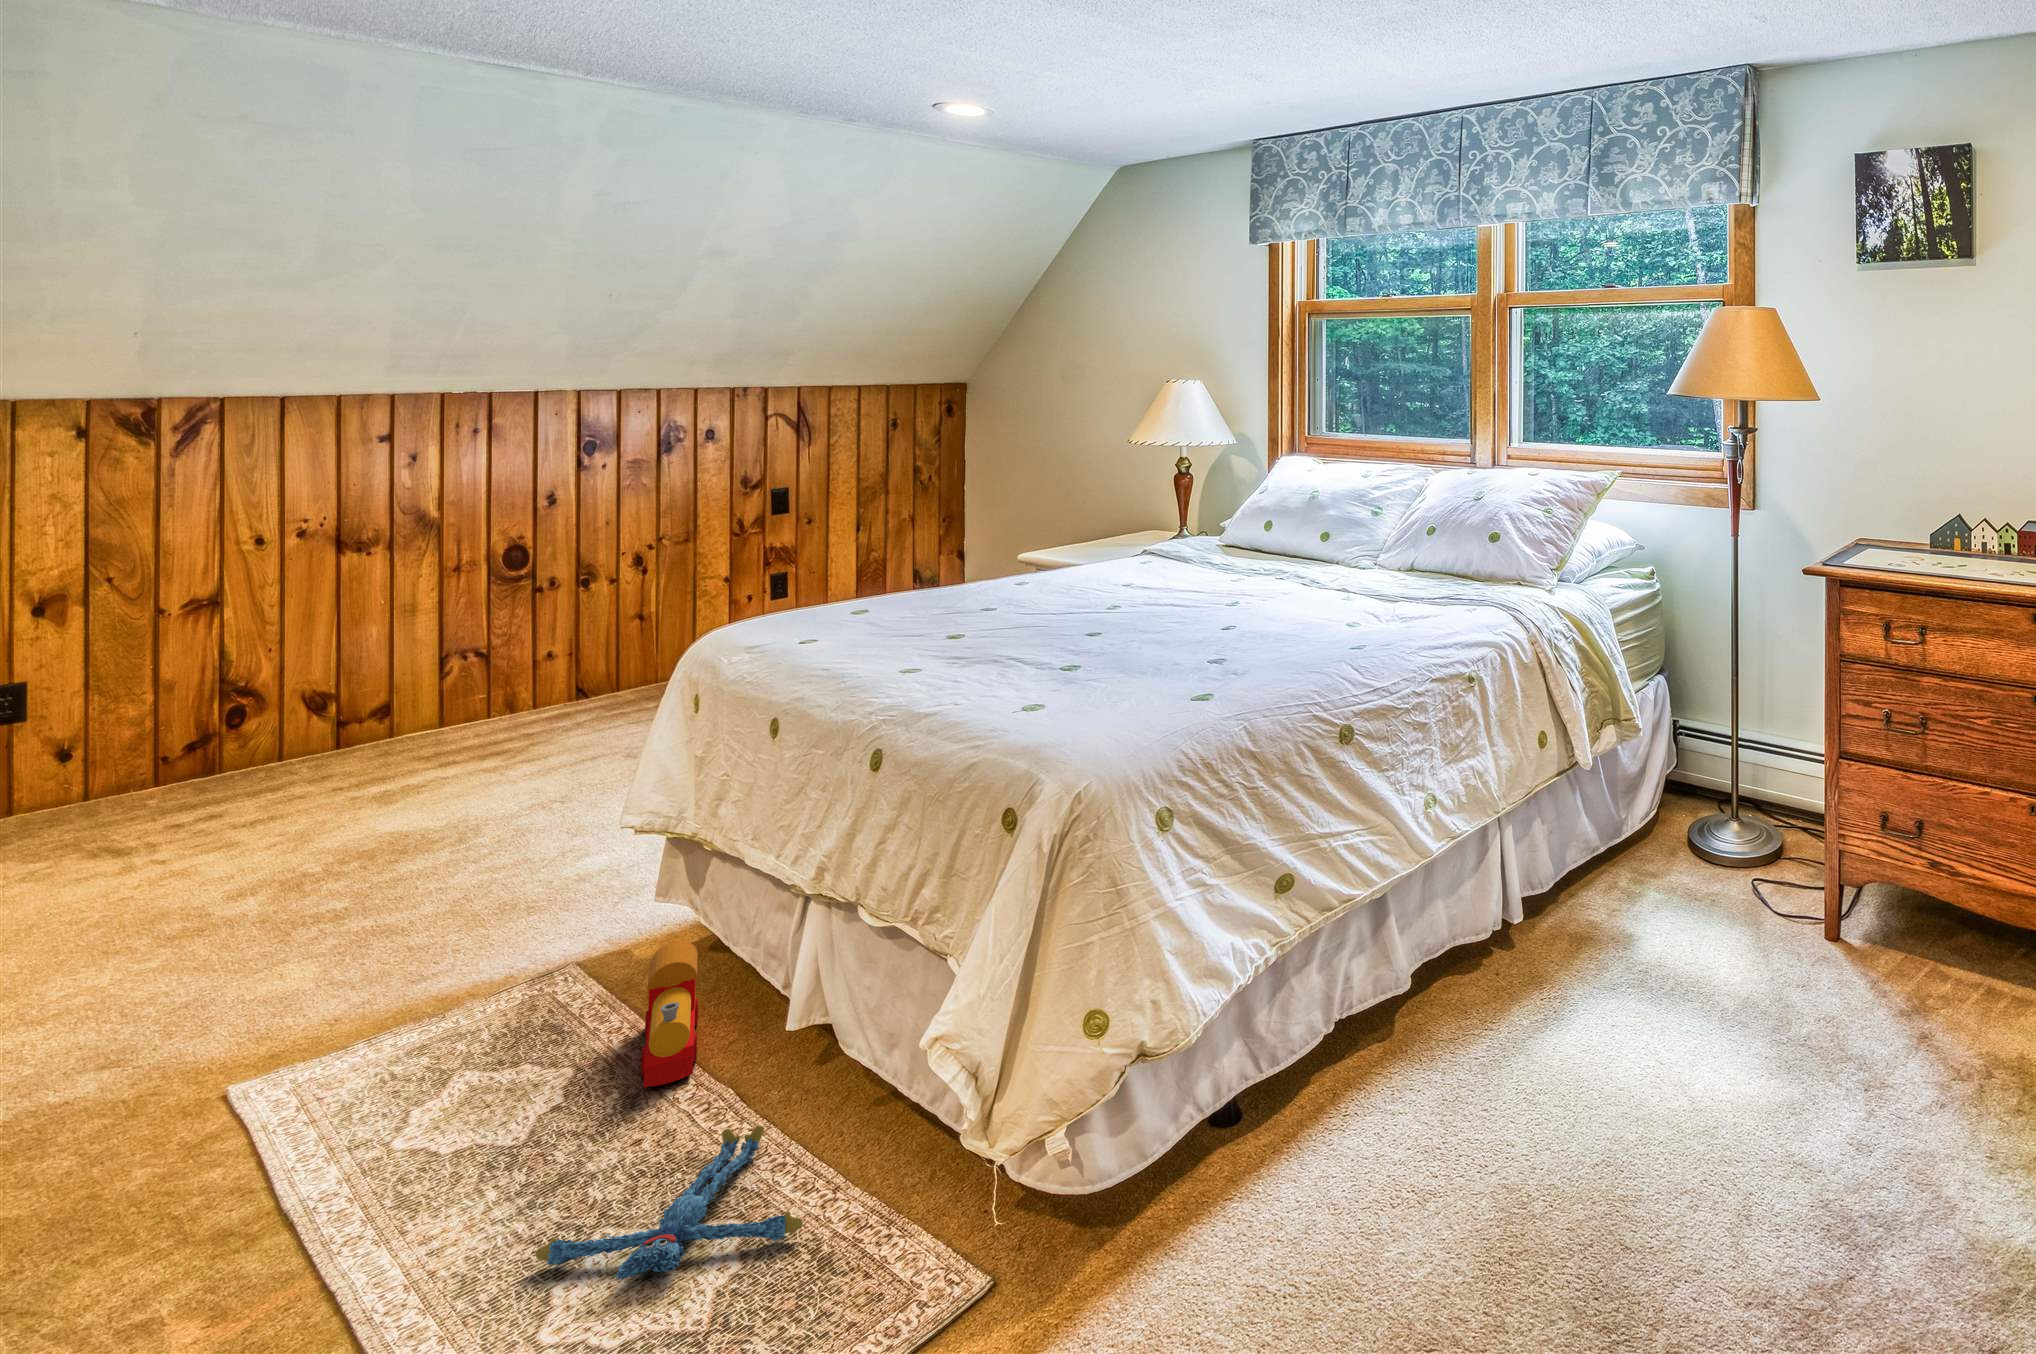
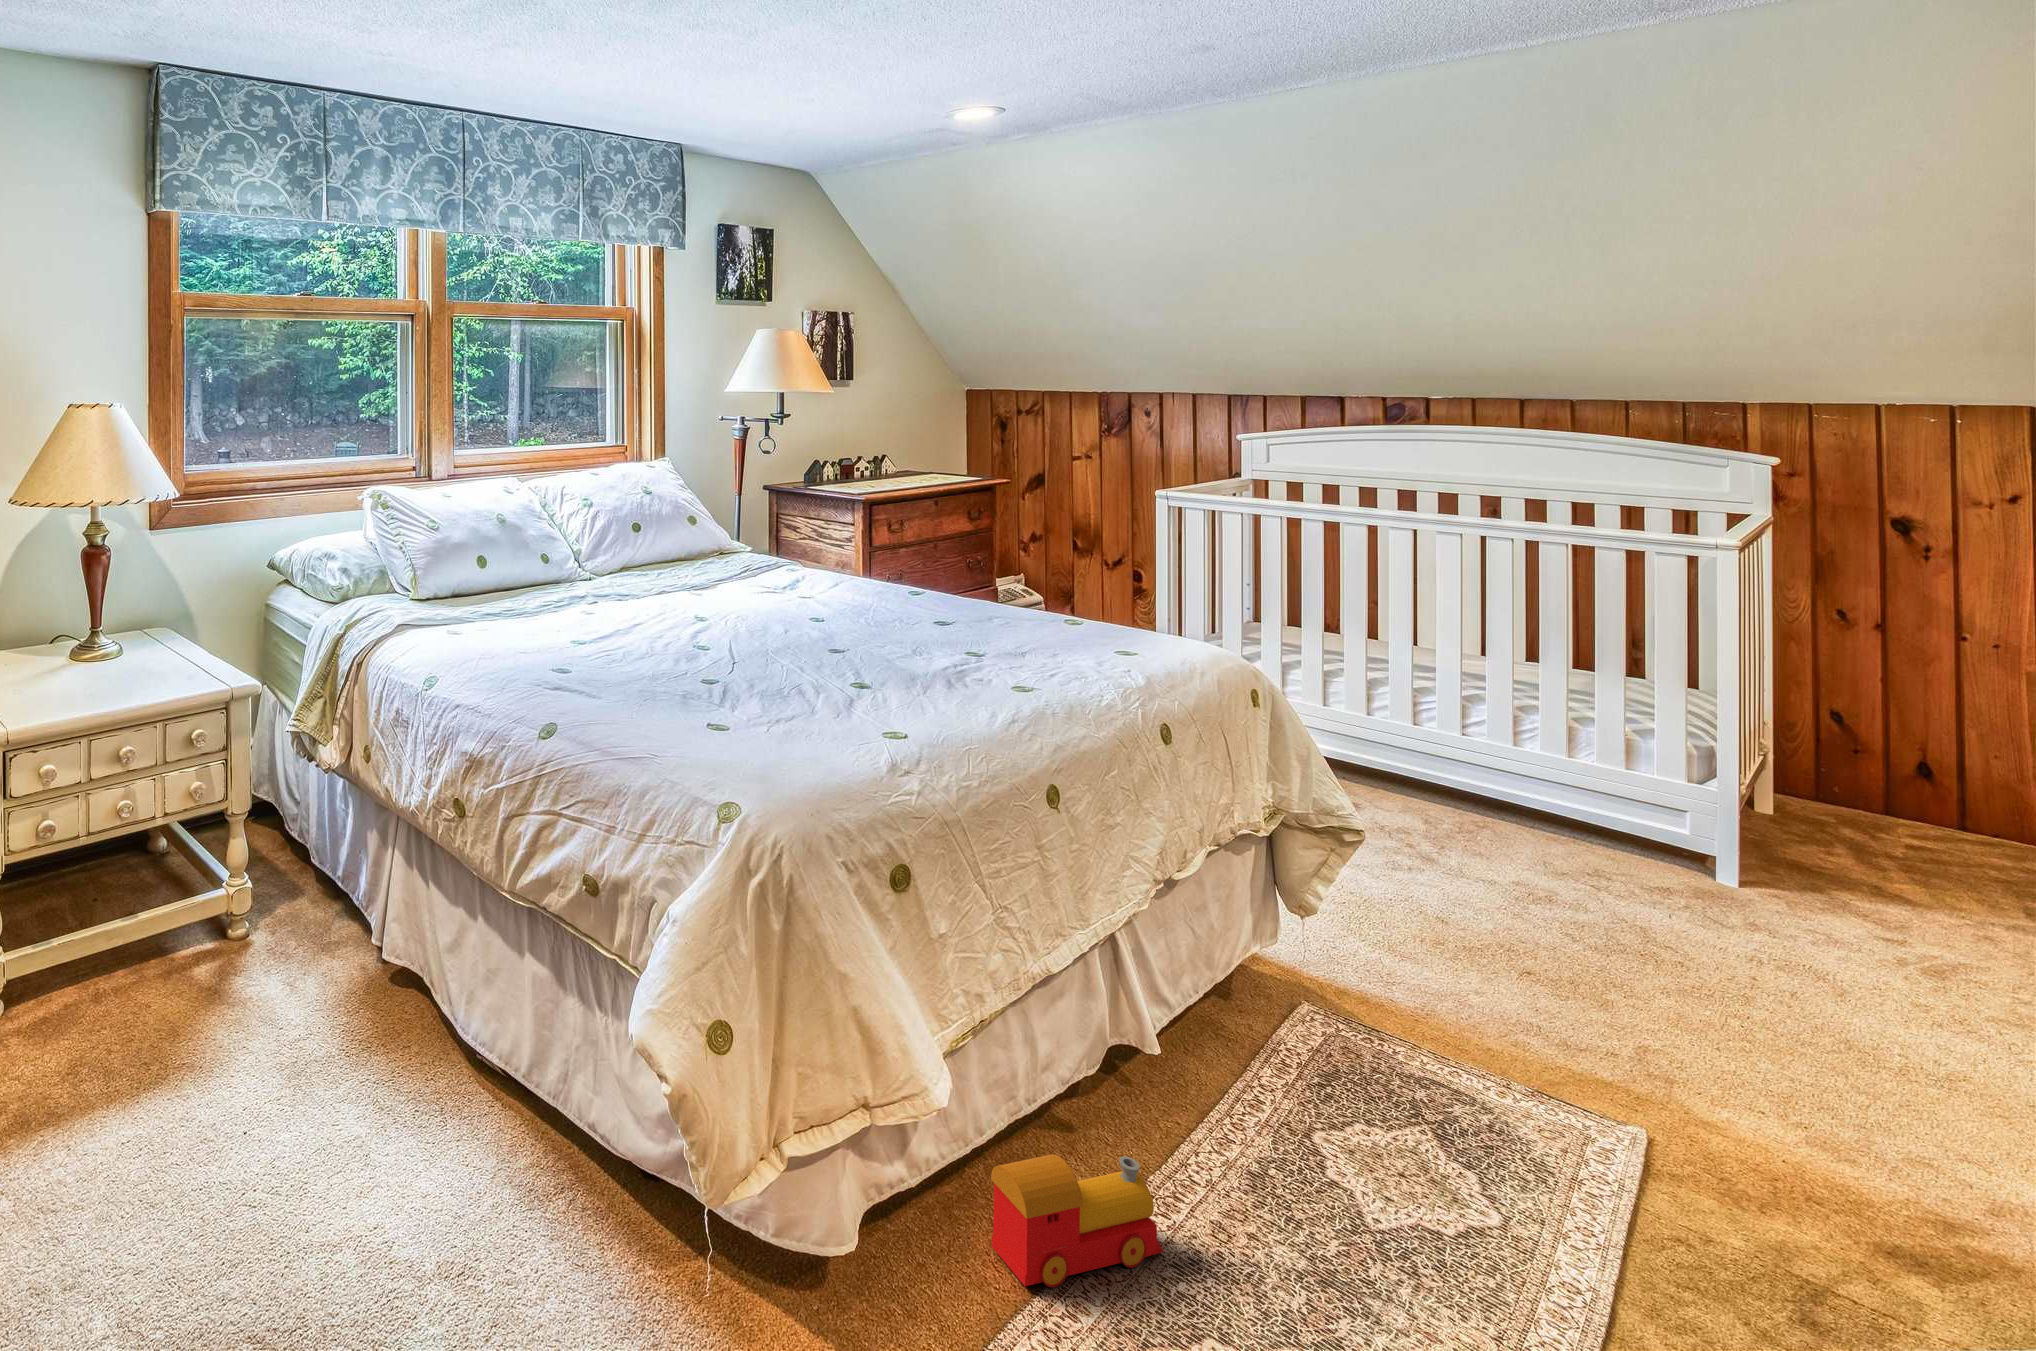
plush toy: present [536,1126,803,1281] -> none [1218,1092,1437,1255]

